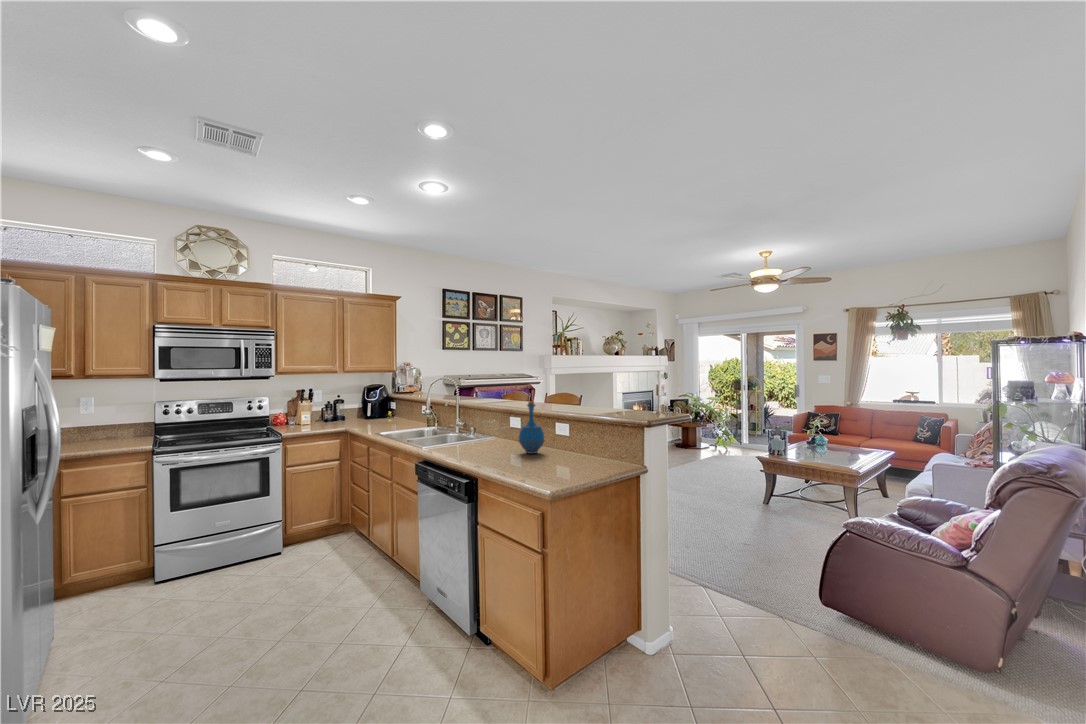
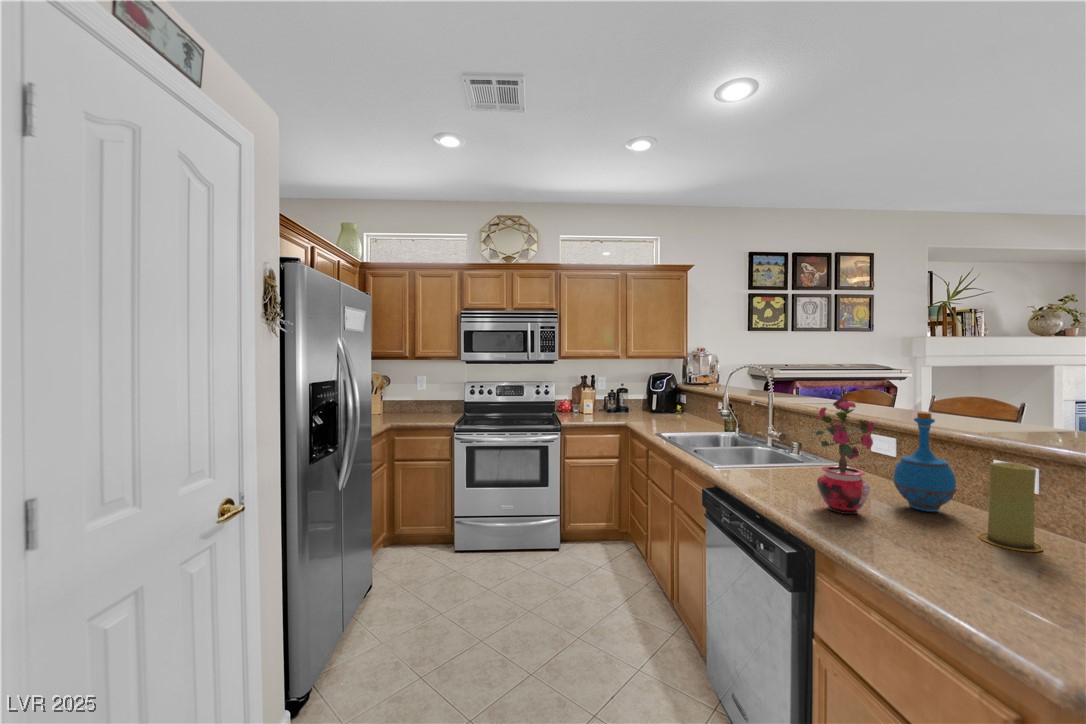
potted plant: none [474,395,508,460] -> present [807,399,874,514]
candle: none [550,422,571,462] -> present [979,462,1043,552]

